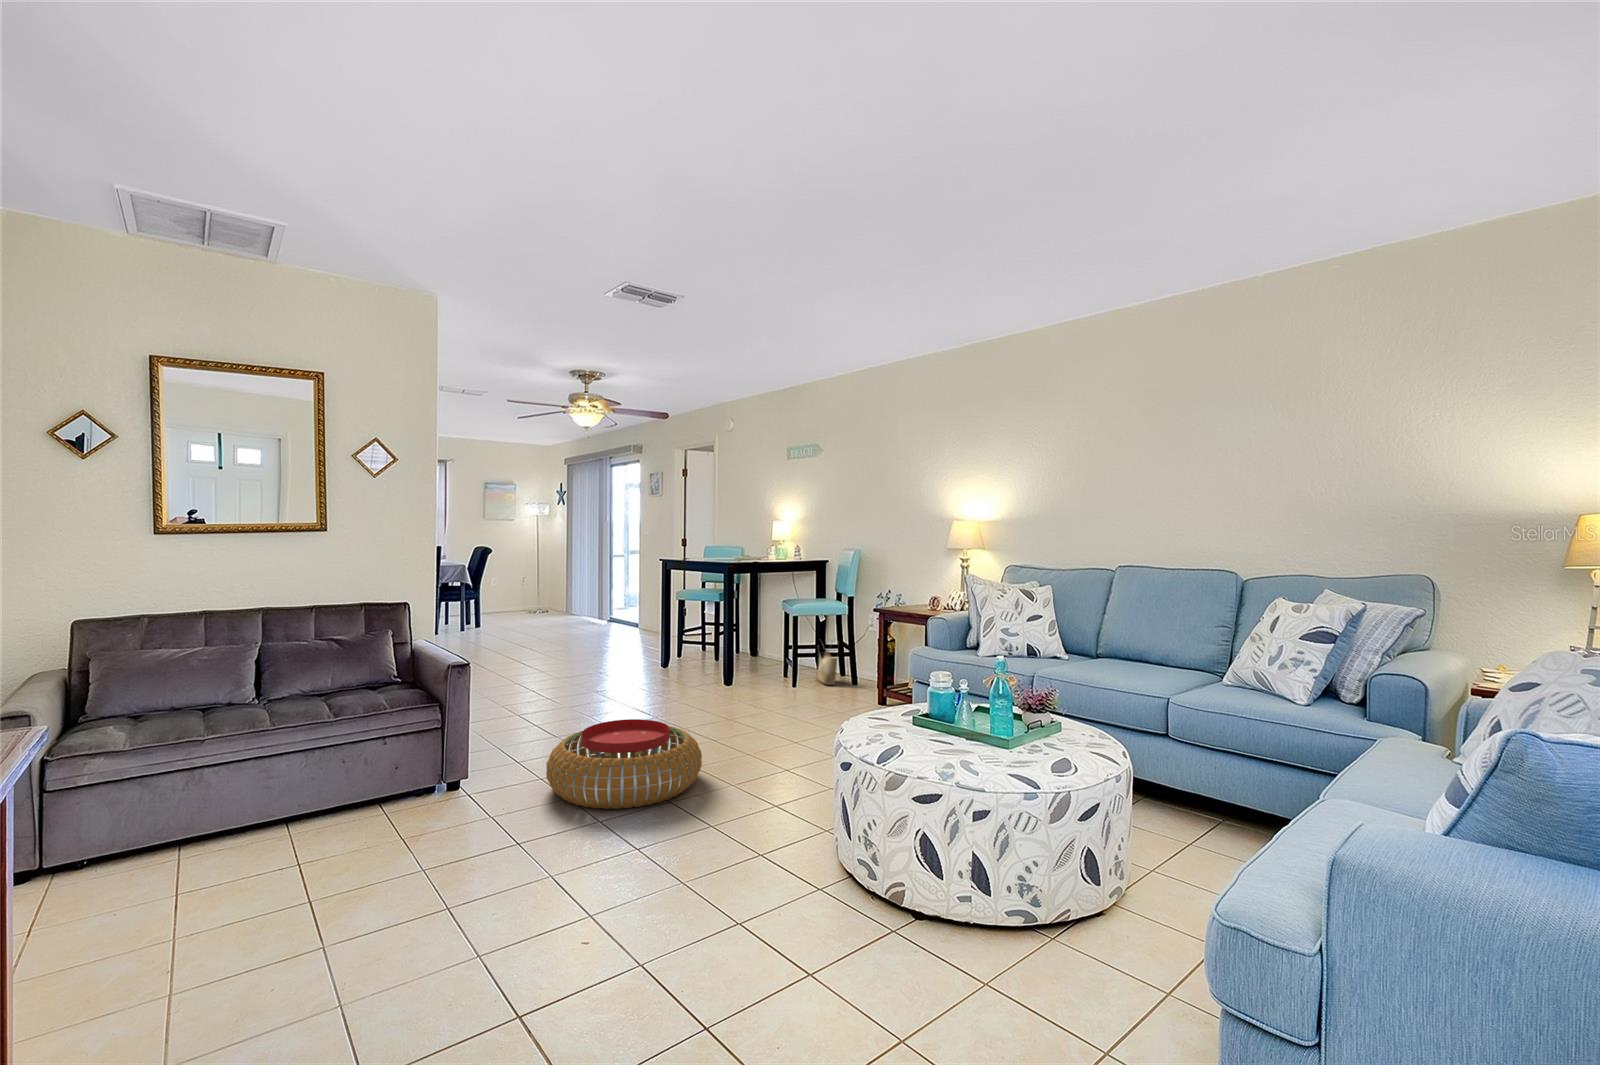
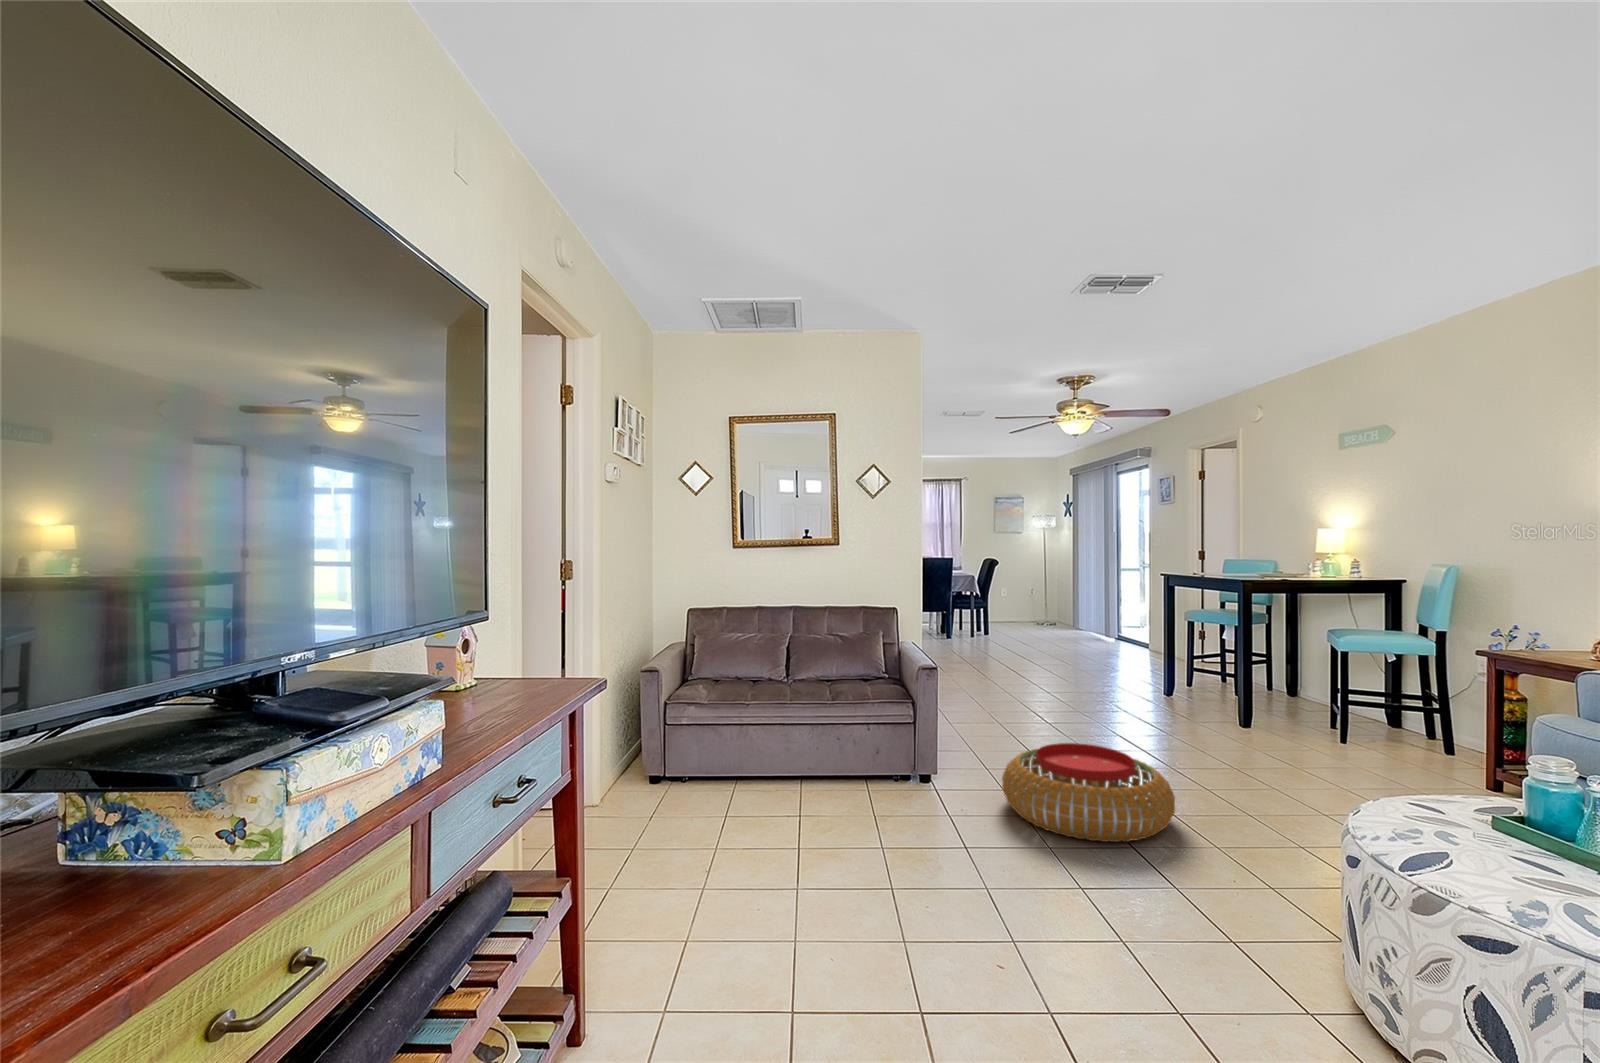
woven basket: present [817,652,838,685] -> none [1385,684,1422,750]

